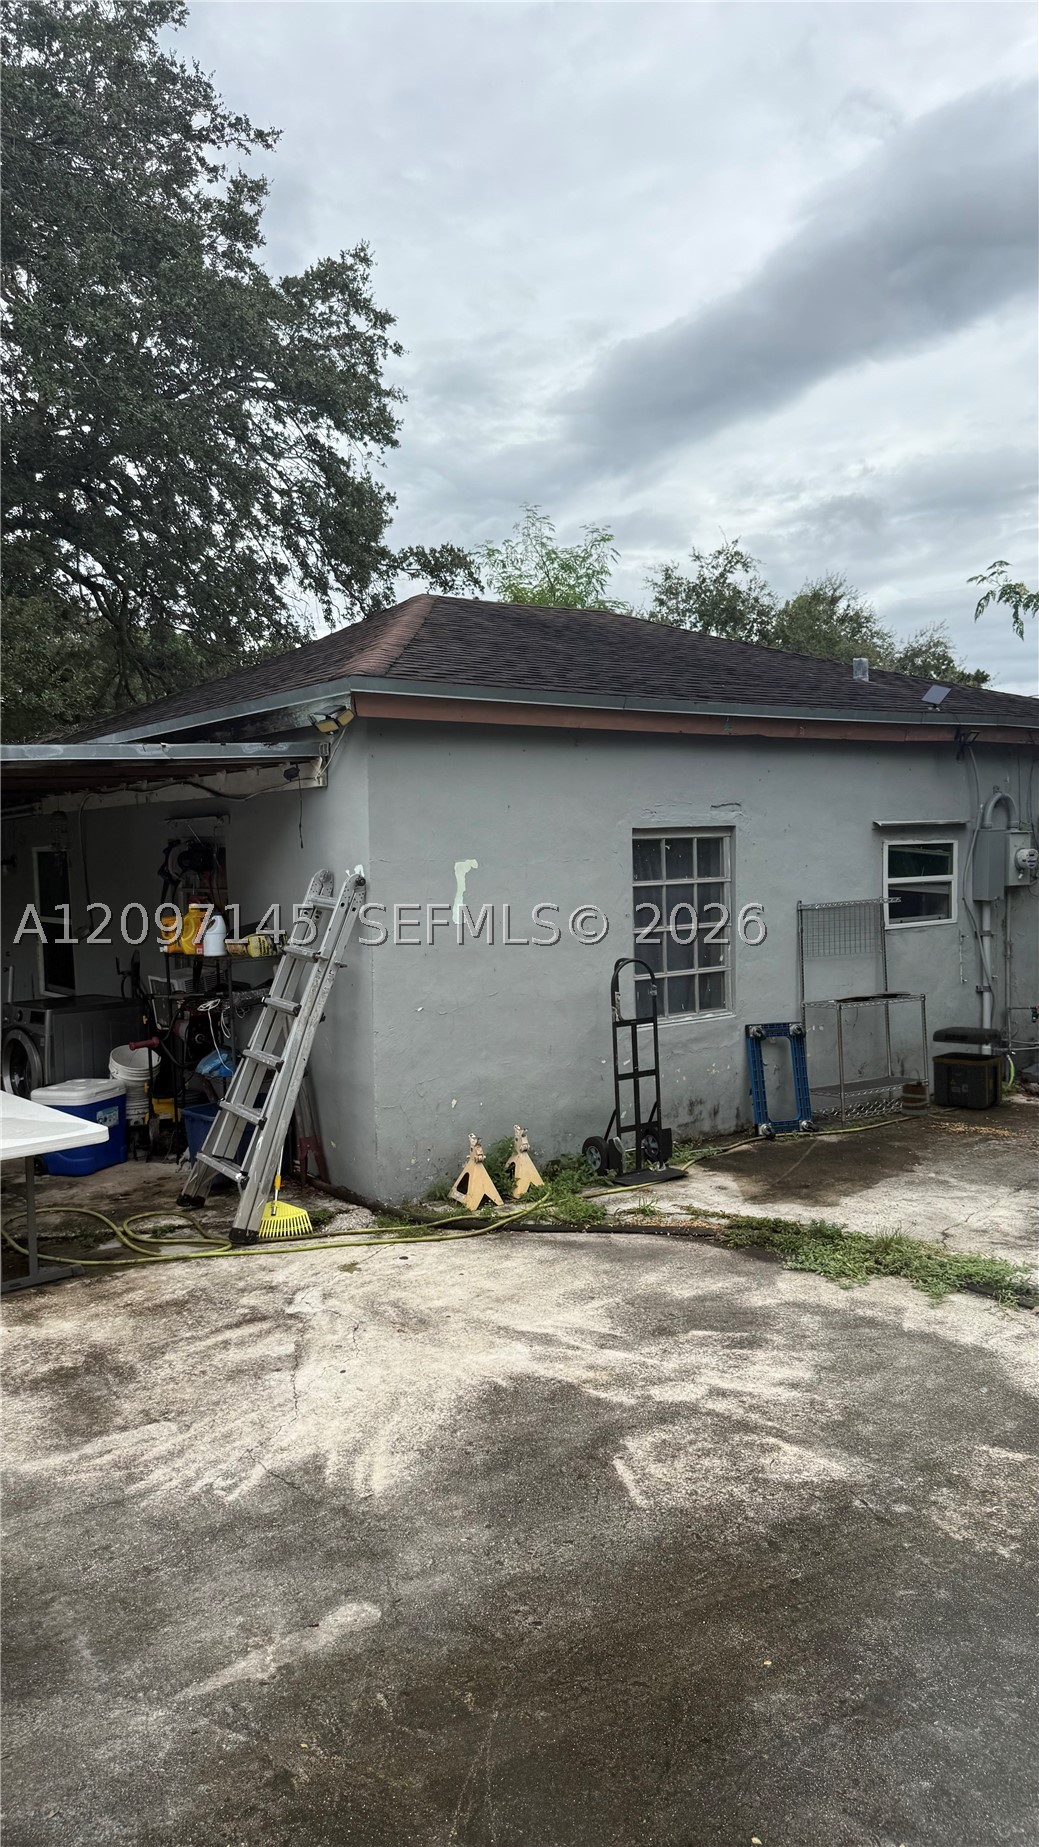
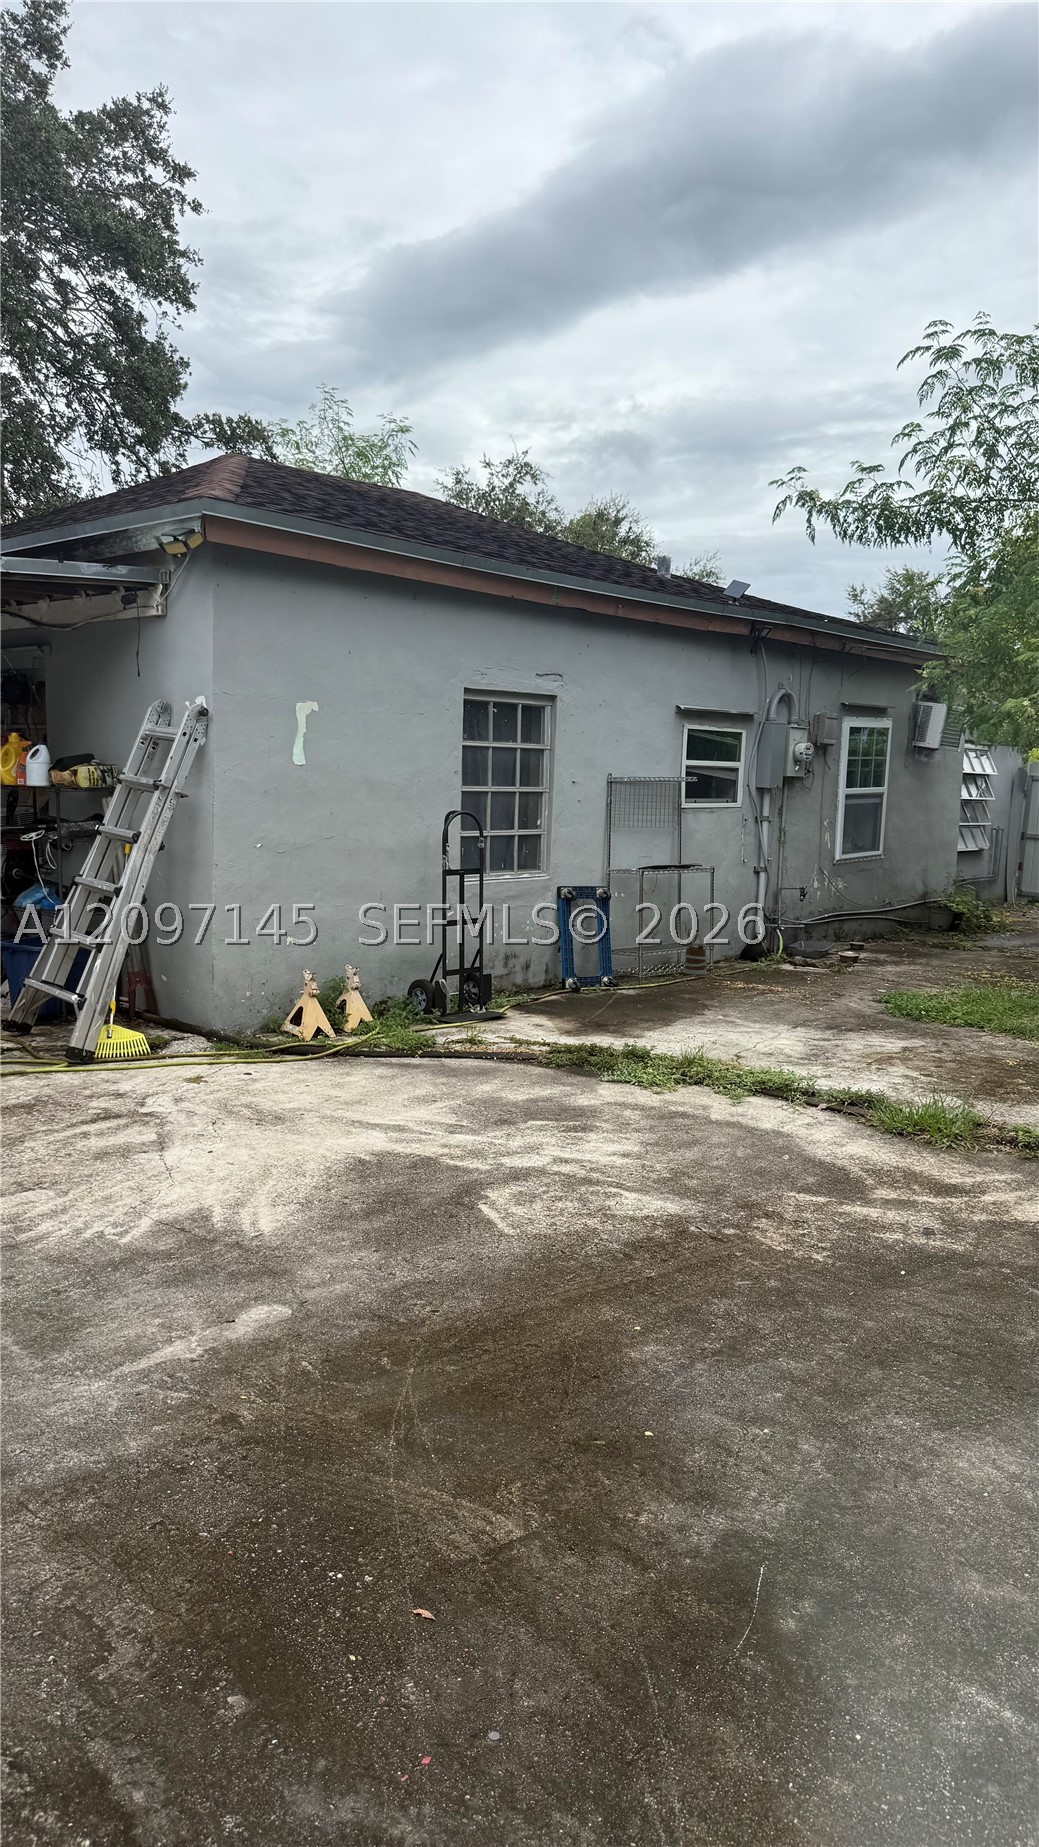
toolbox: present [932,1027,1003,1109] -> none [711,900,772,971]

